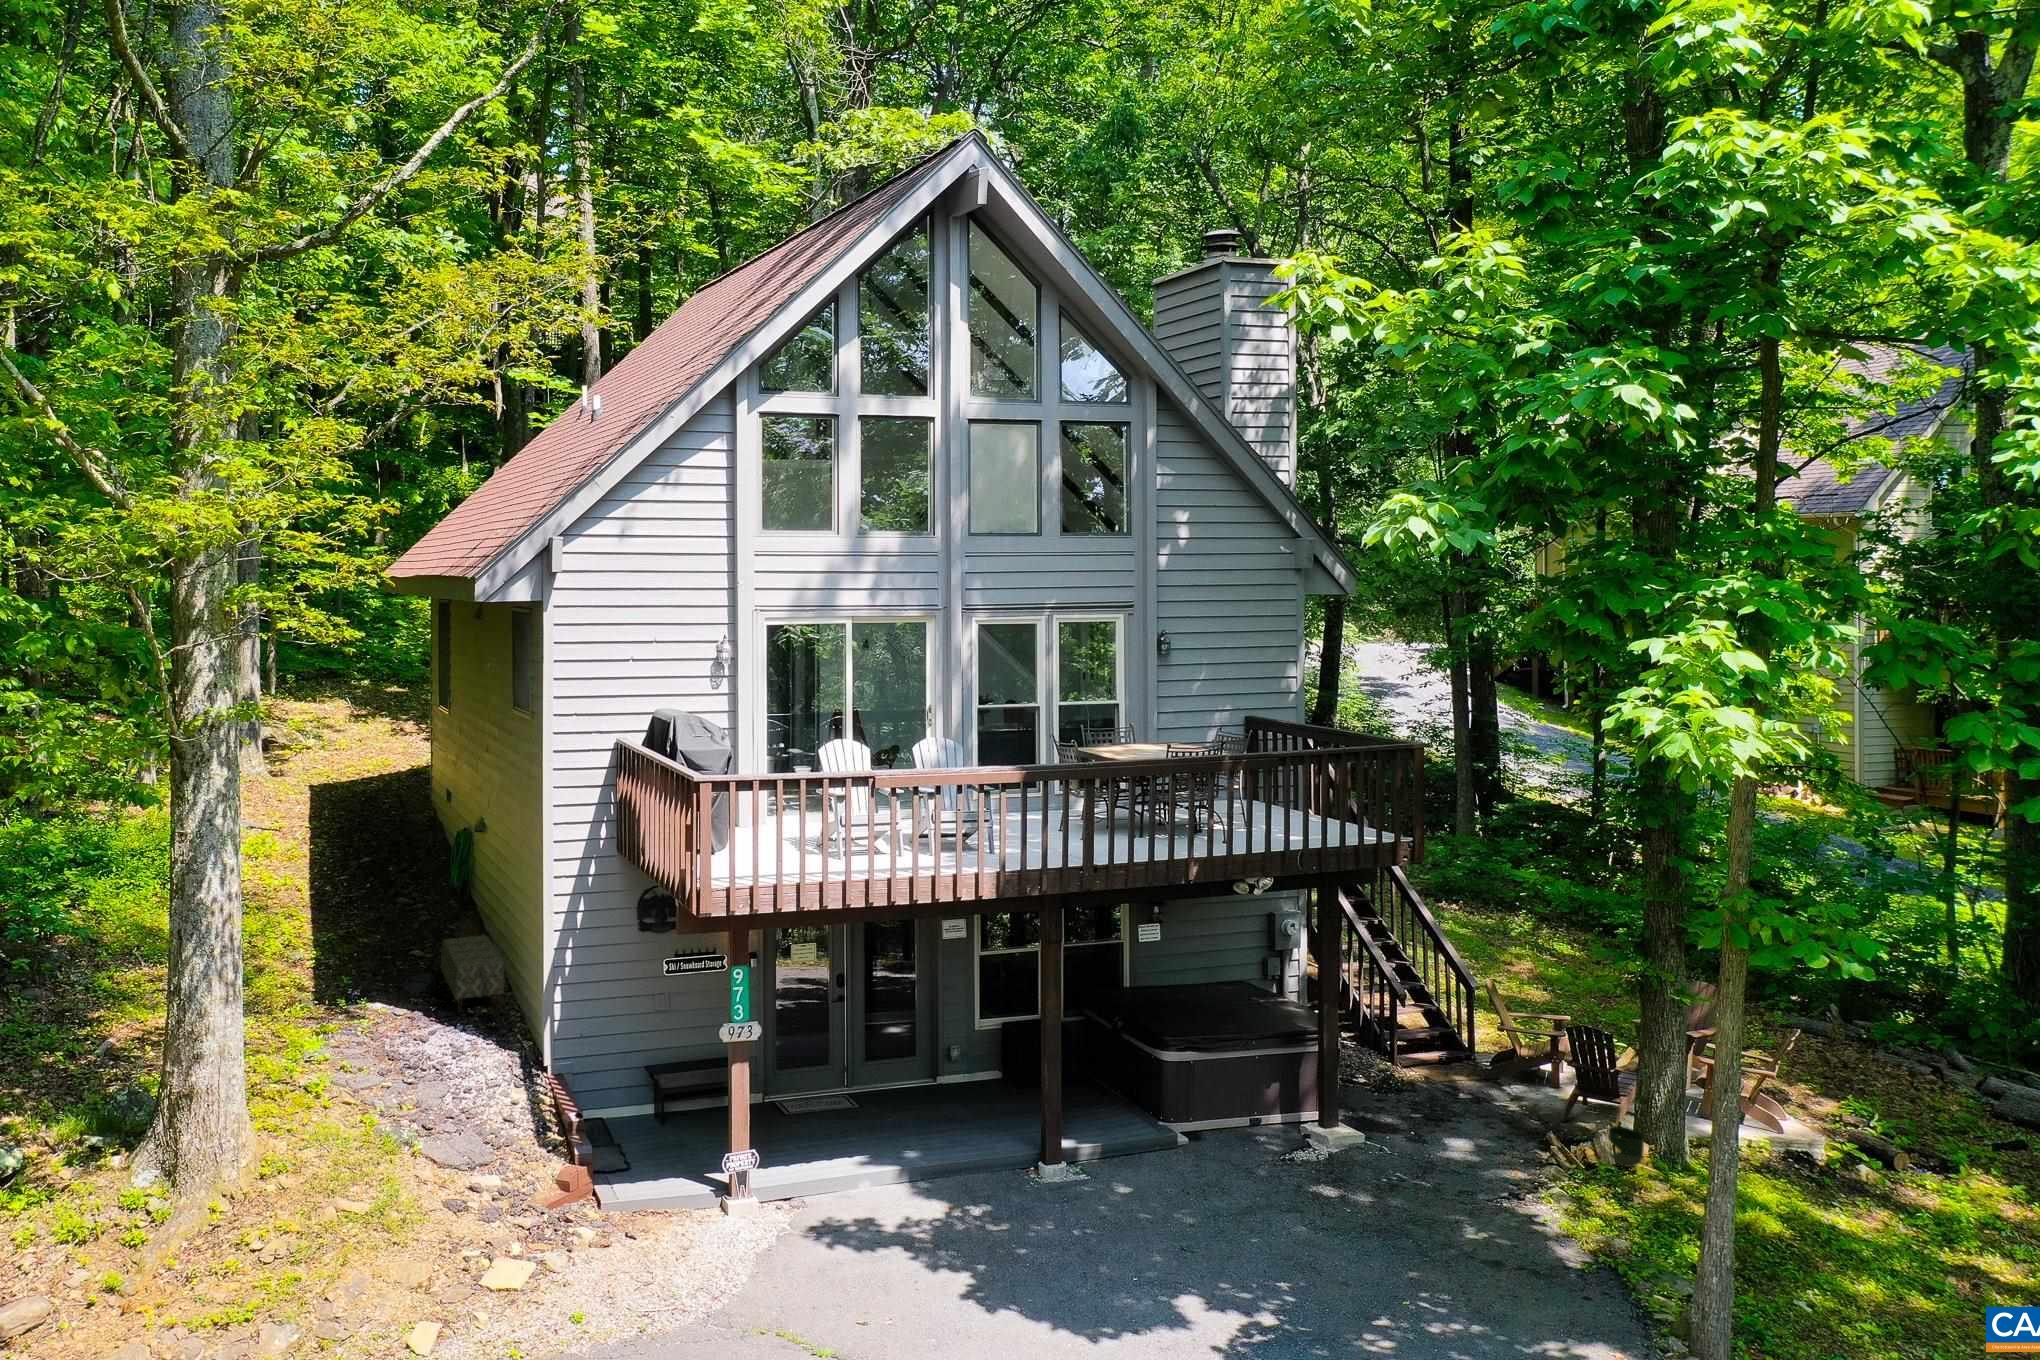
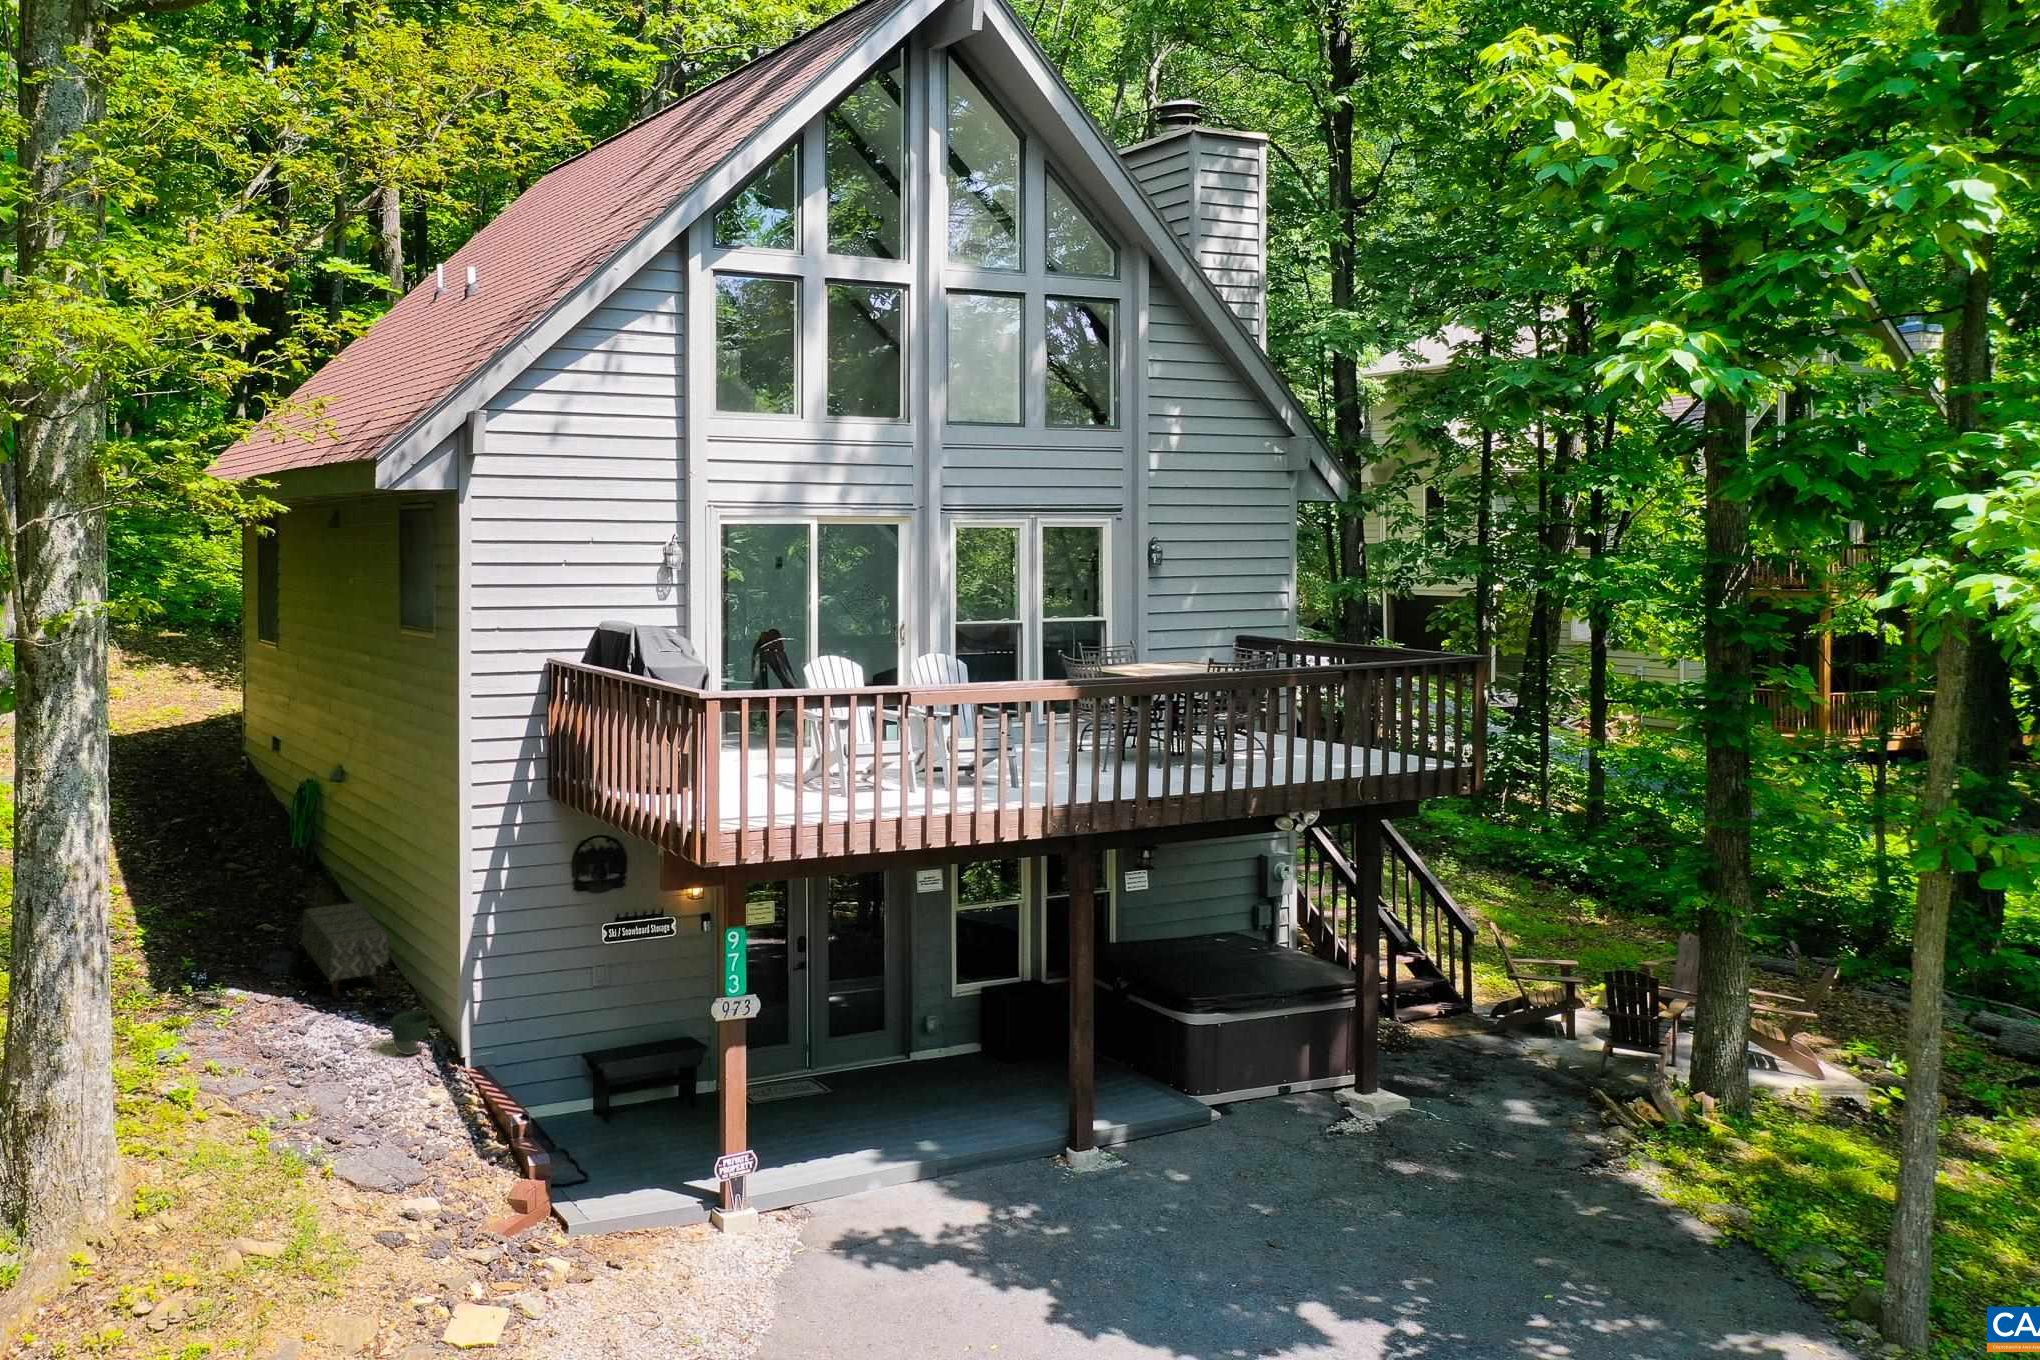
planter: present [1608,1126,1645,1167] -> present [392,1011,429,1055]

